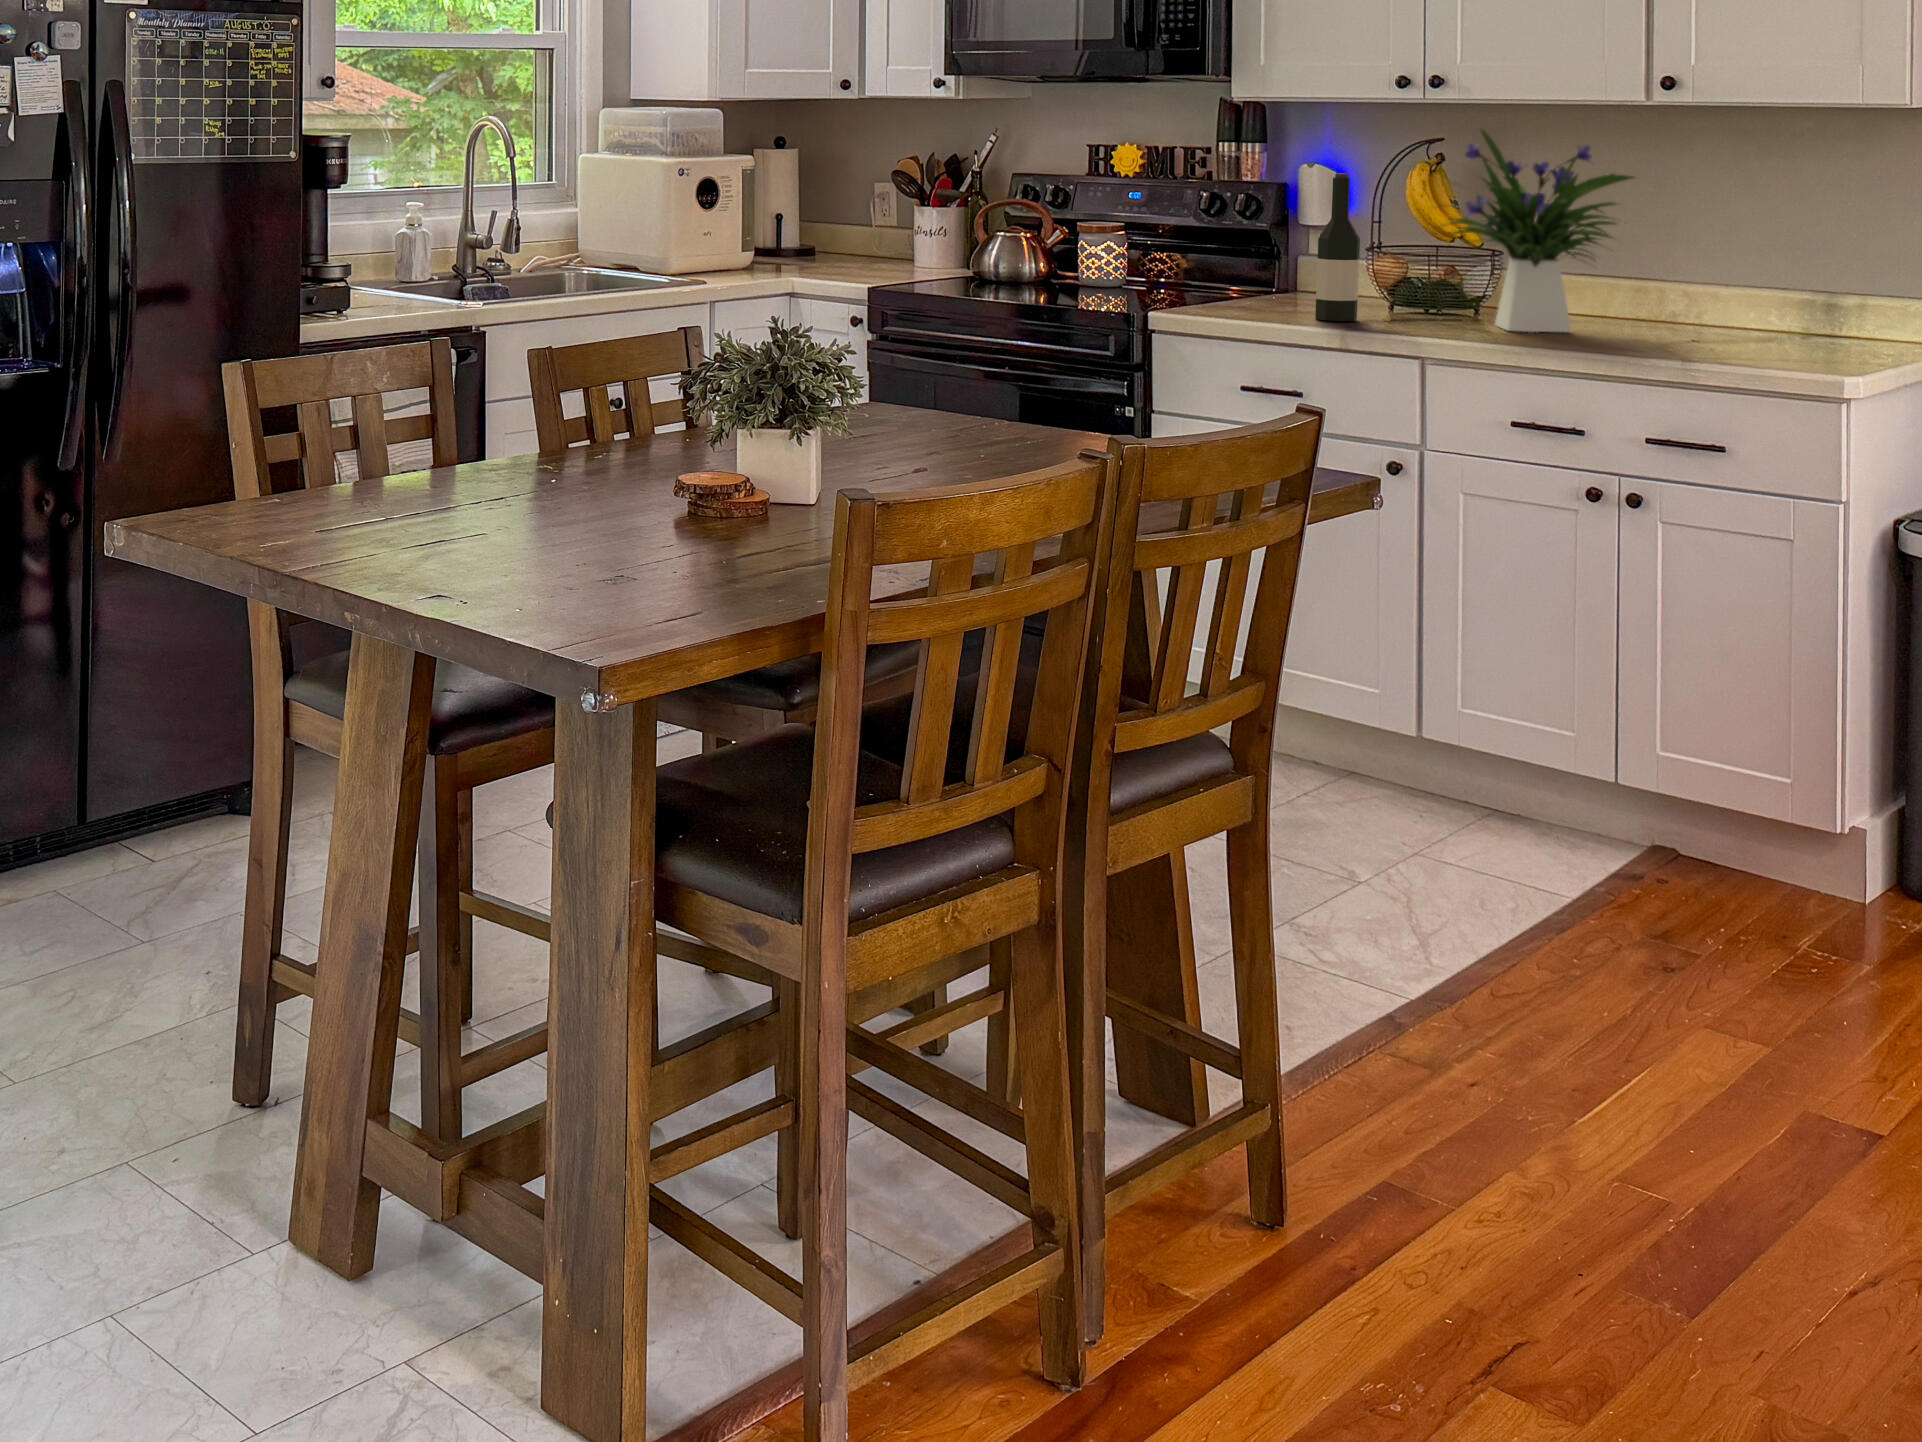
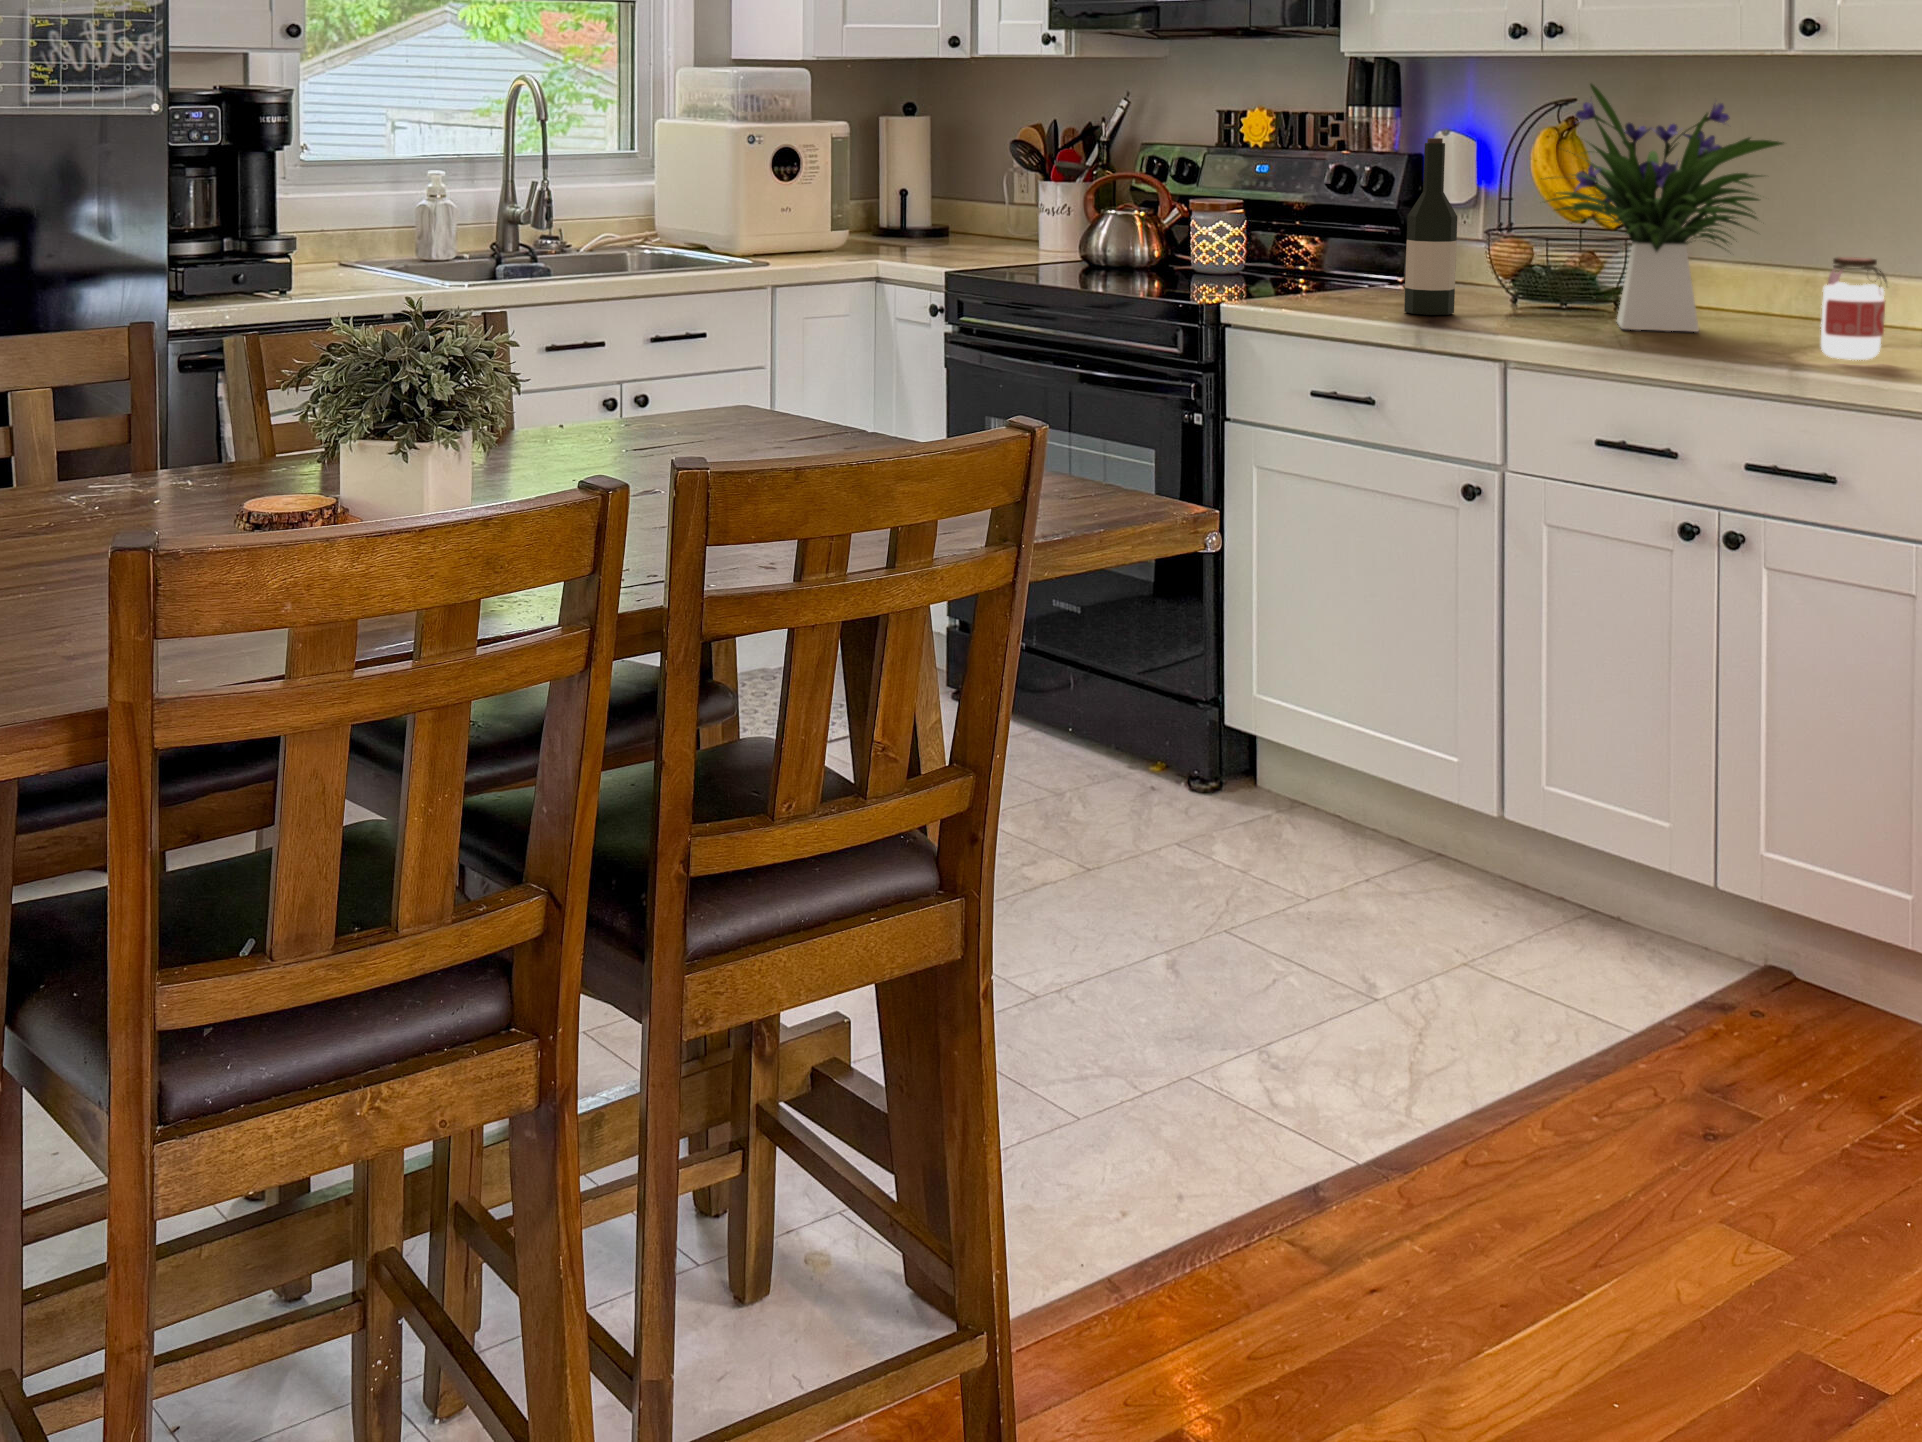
jar: none [1688,271,1745,354] -> present [1821,257,1887,360]

